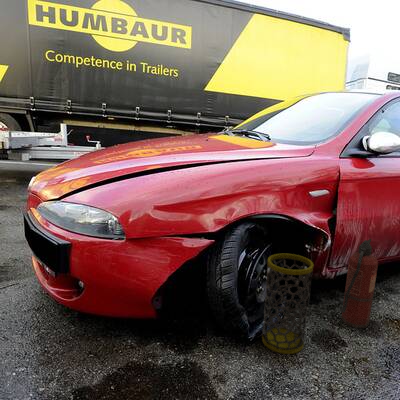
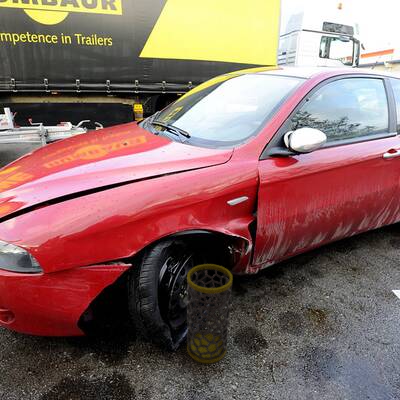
fire extinguisher: present [340,239,378,328] -> none [262,237,298,322]

